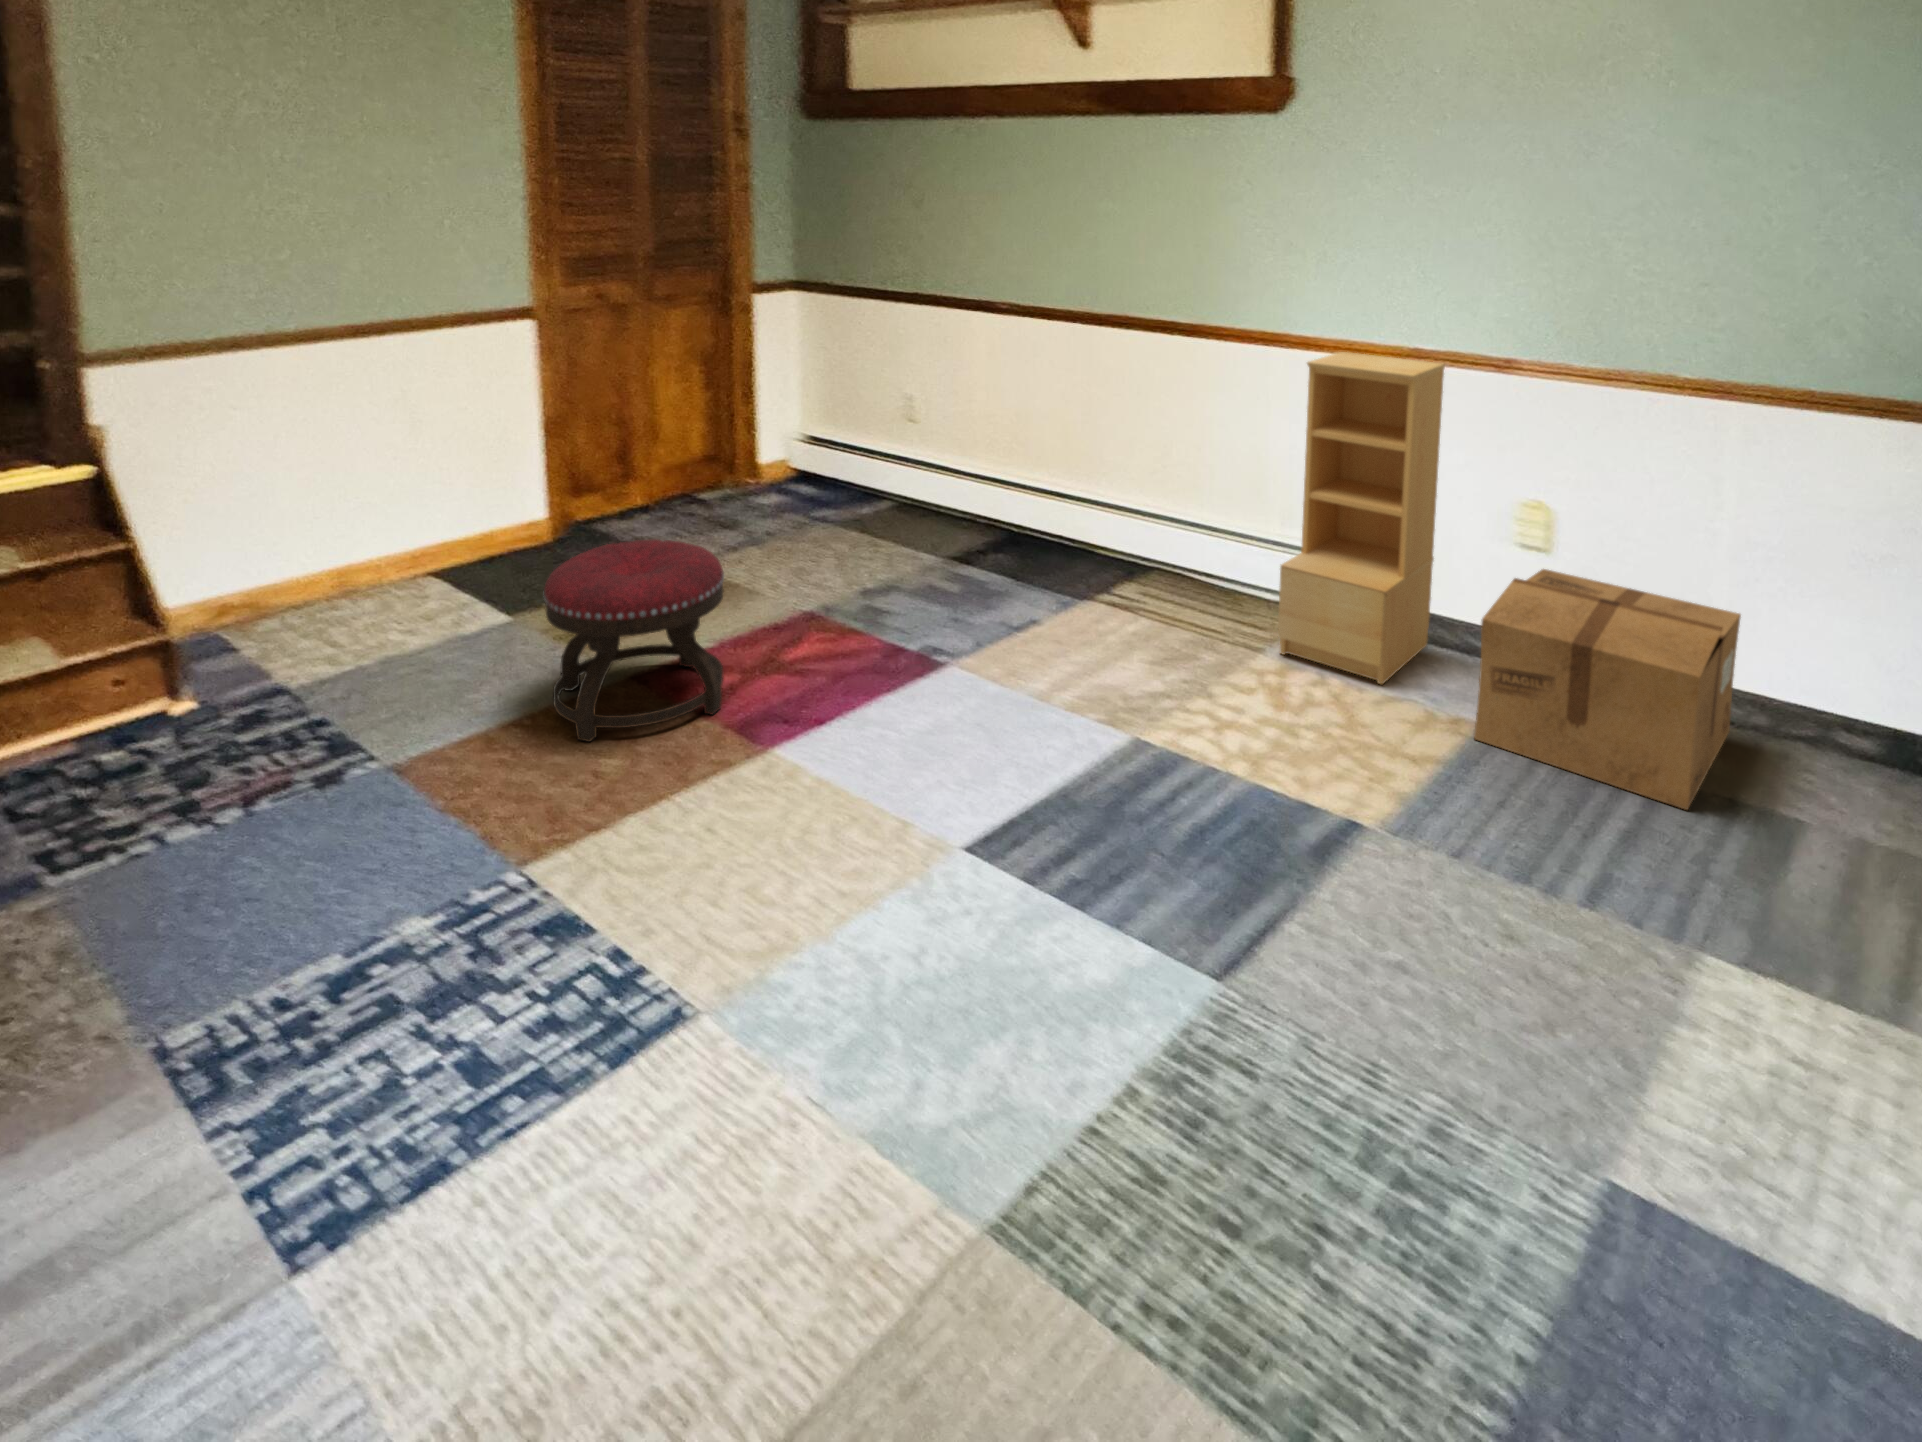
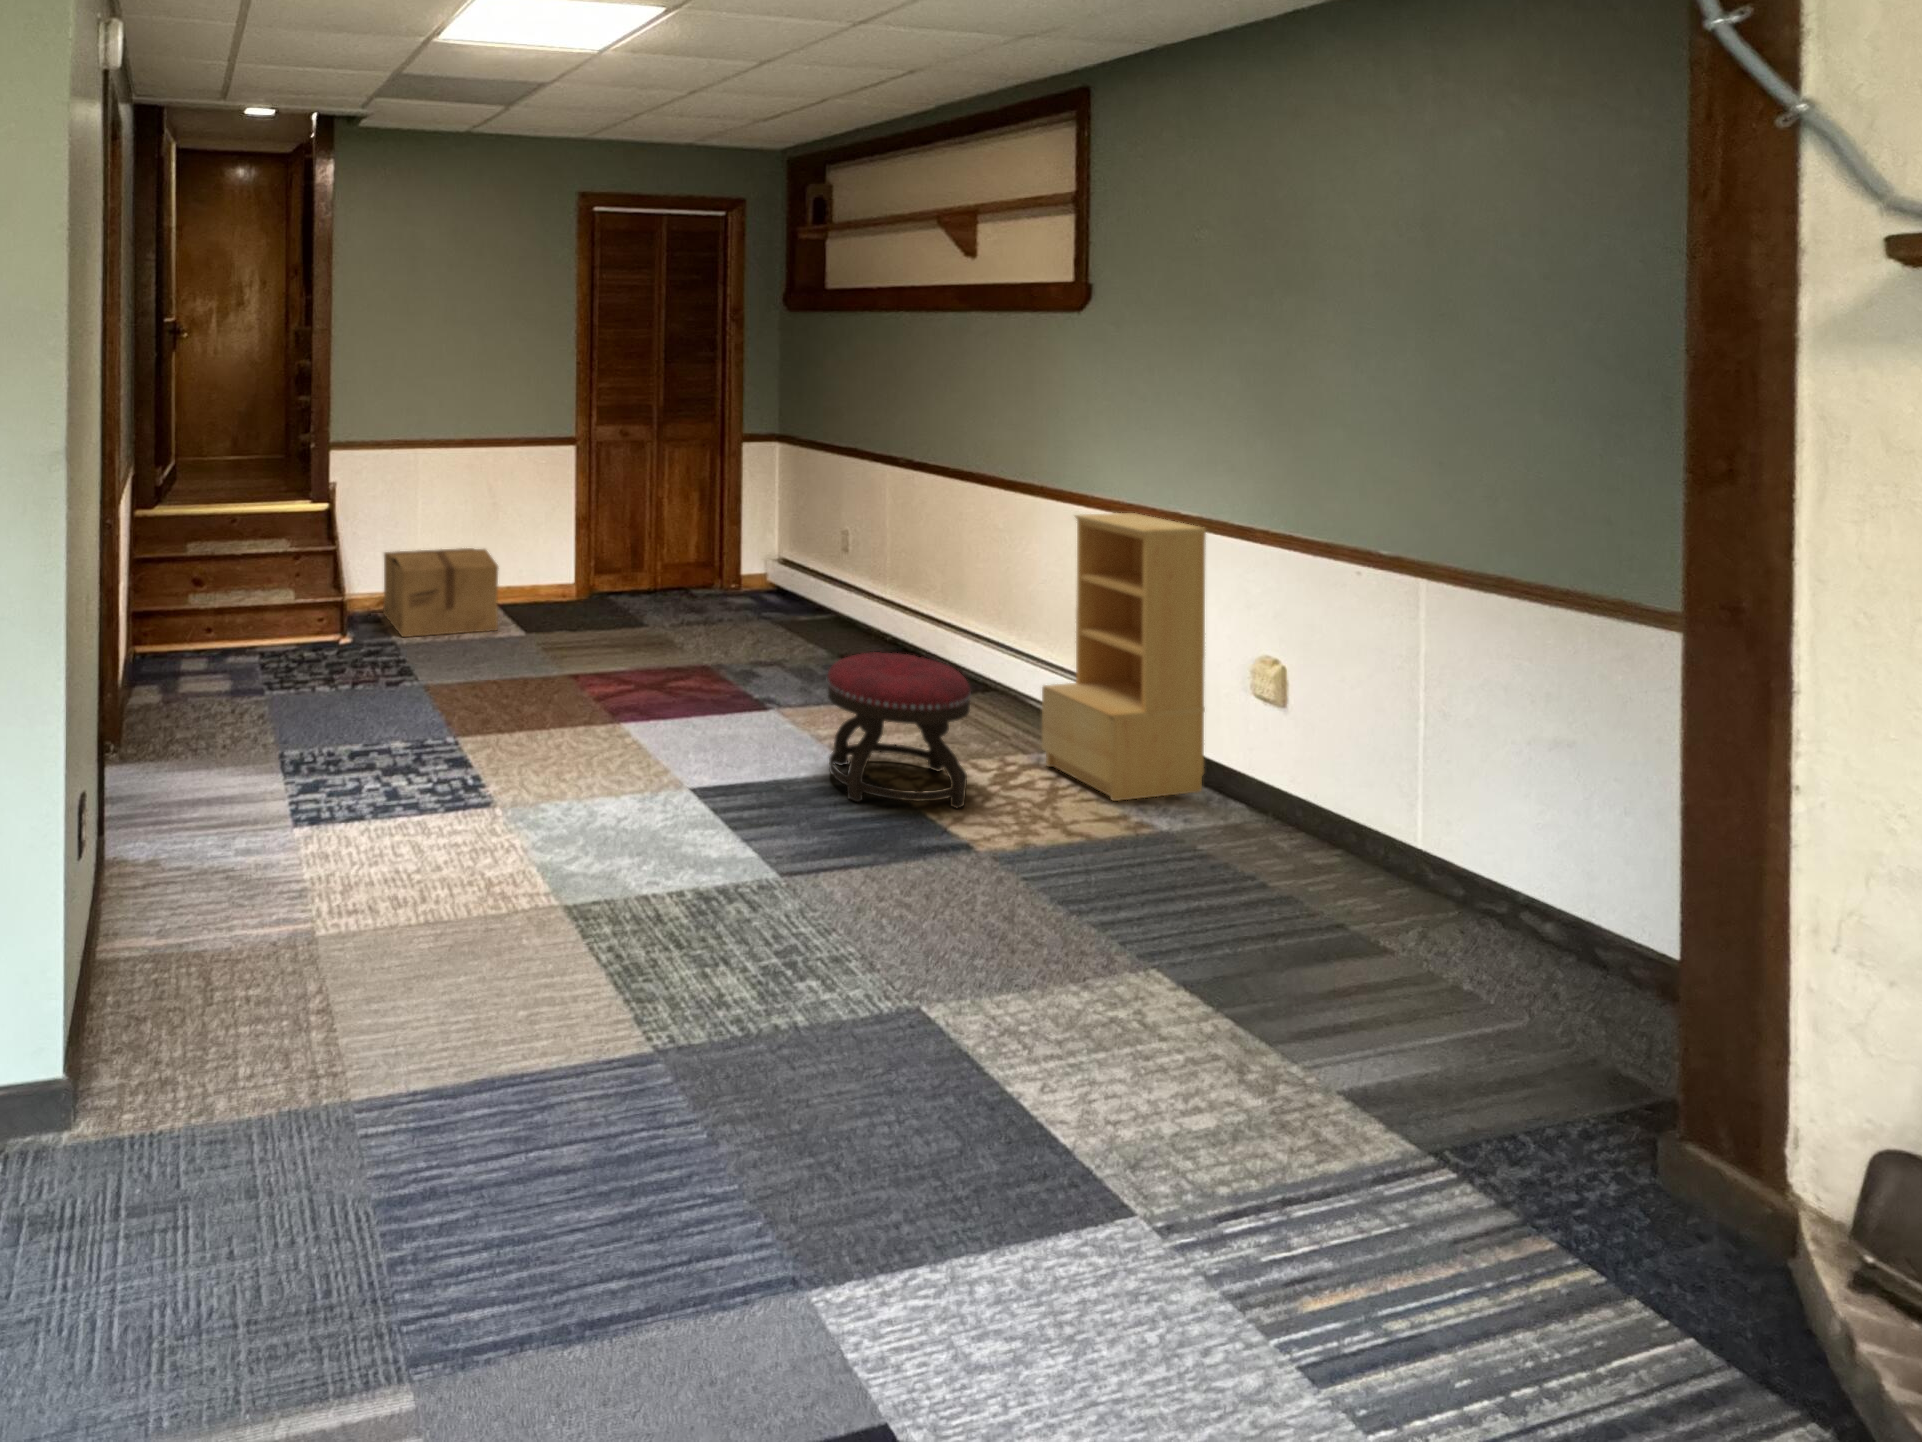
ottoman: present [543,539,724,742] -> present [826,652,971,808]
cardboard box: present [1474,569,1741,810] -> present [383,548,499,637]

